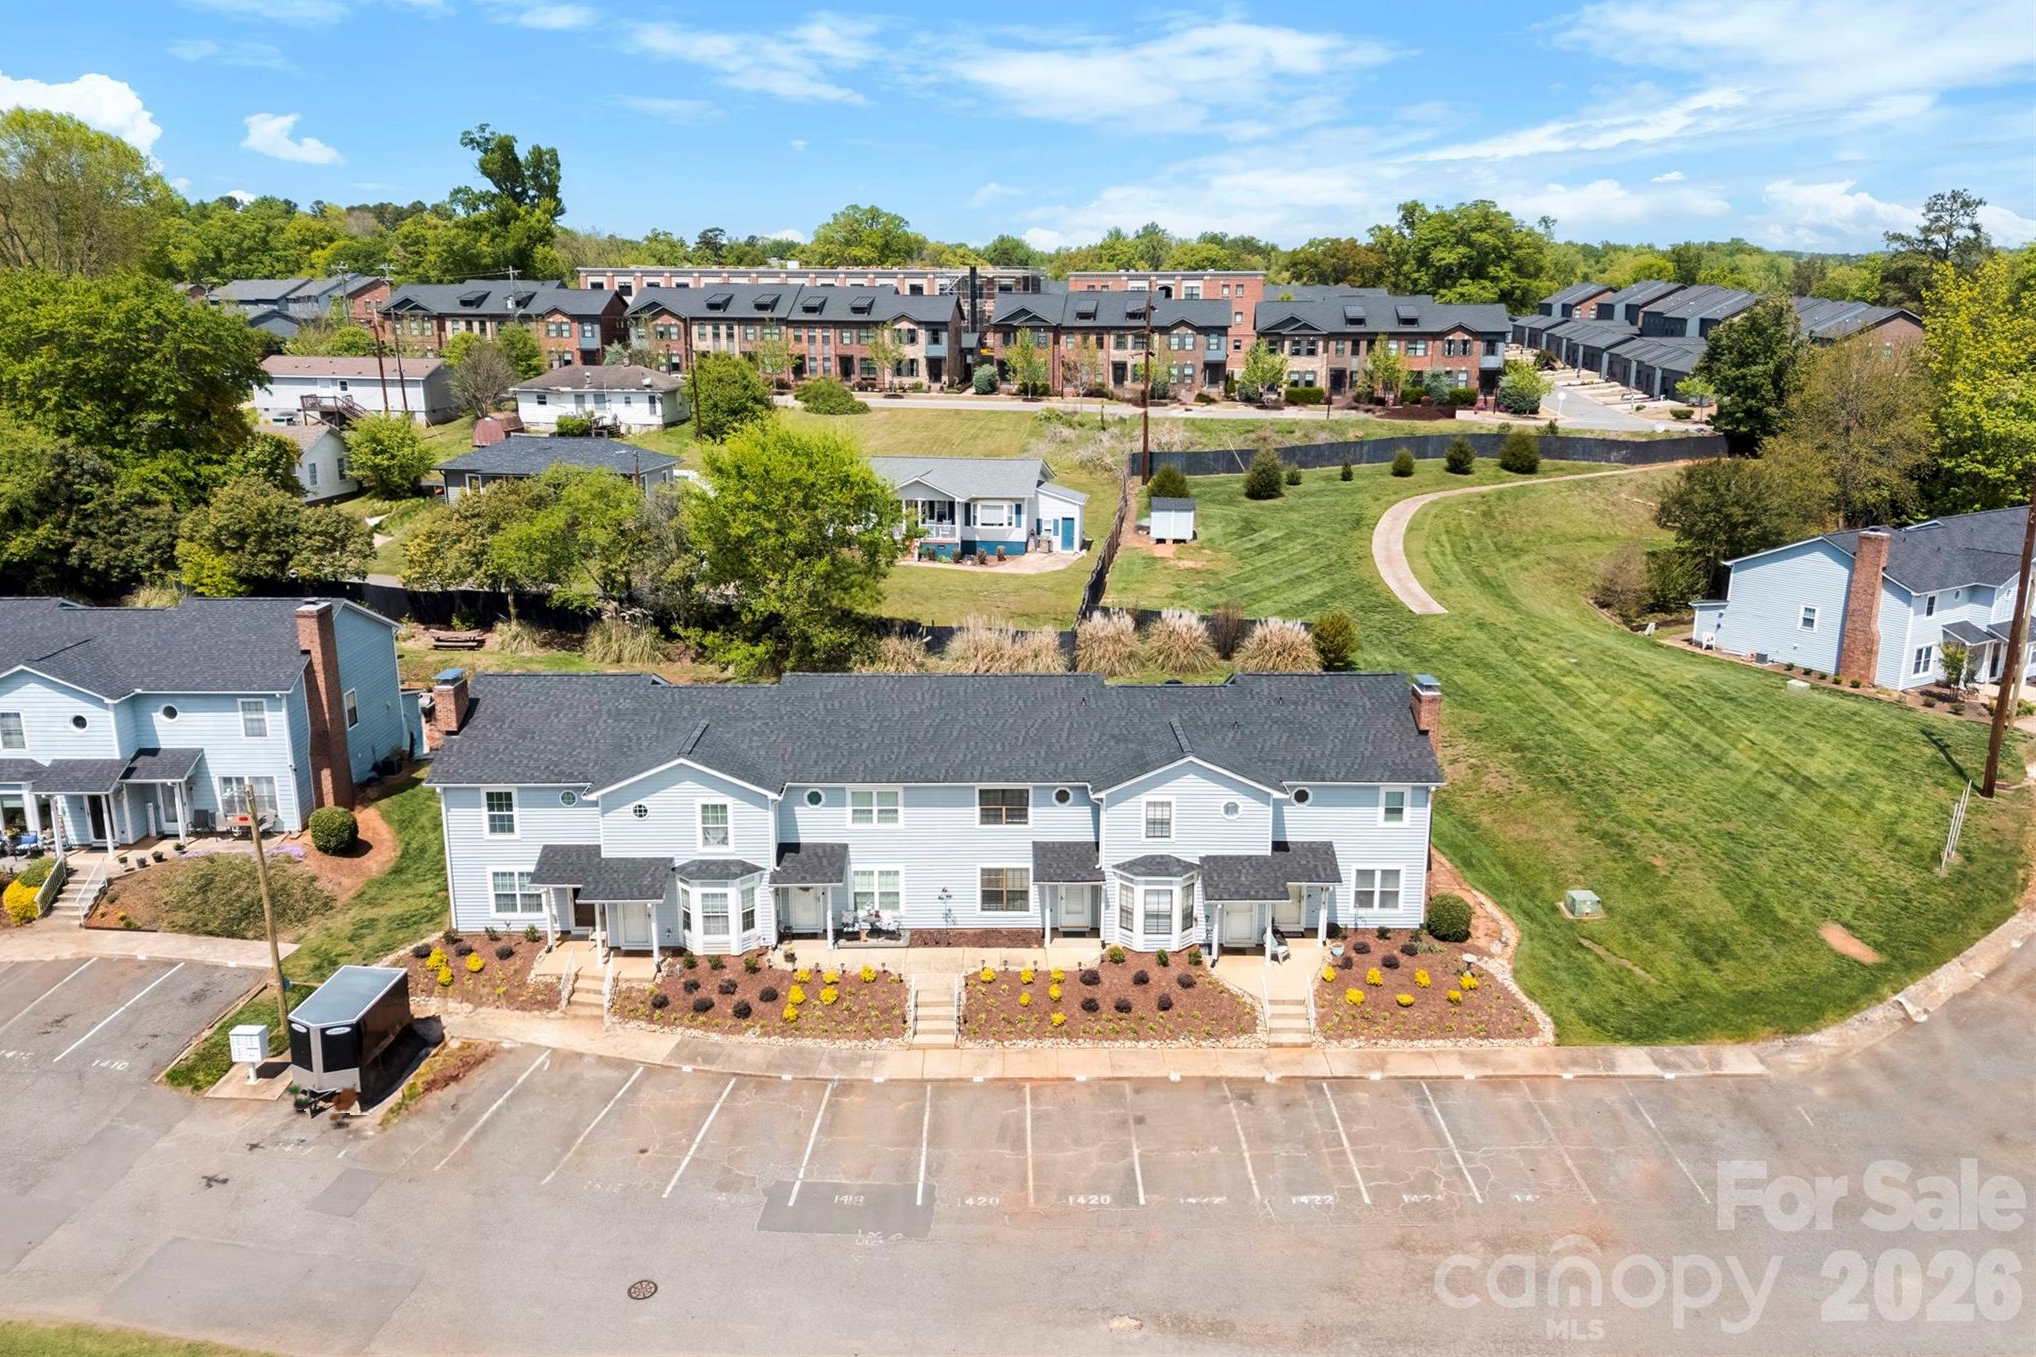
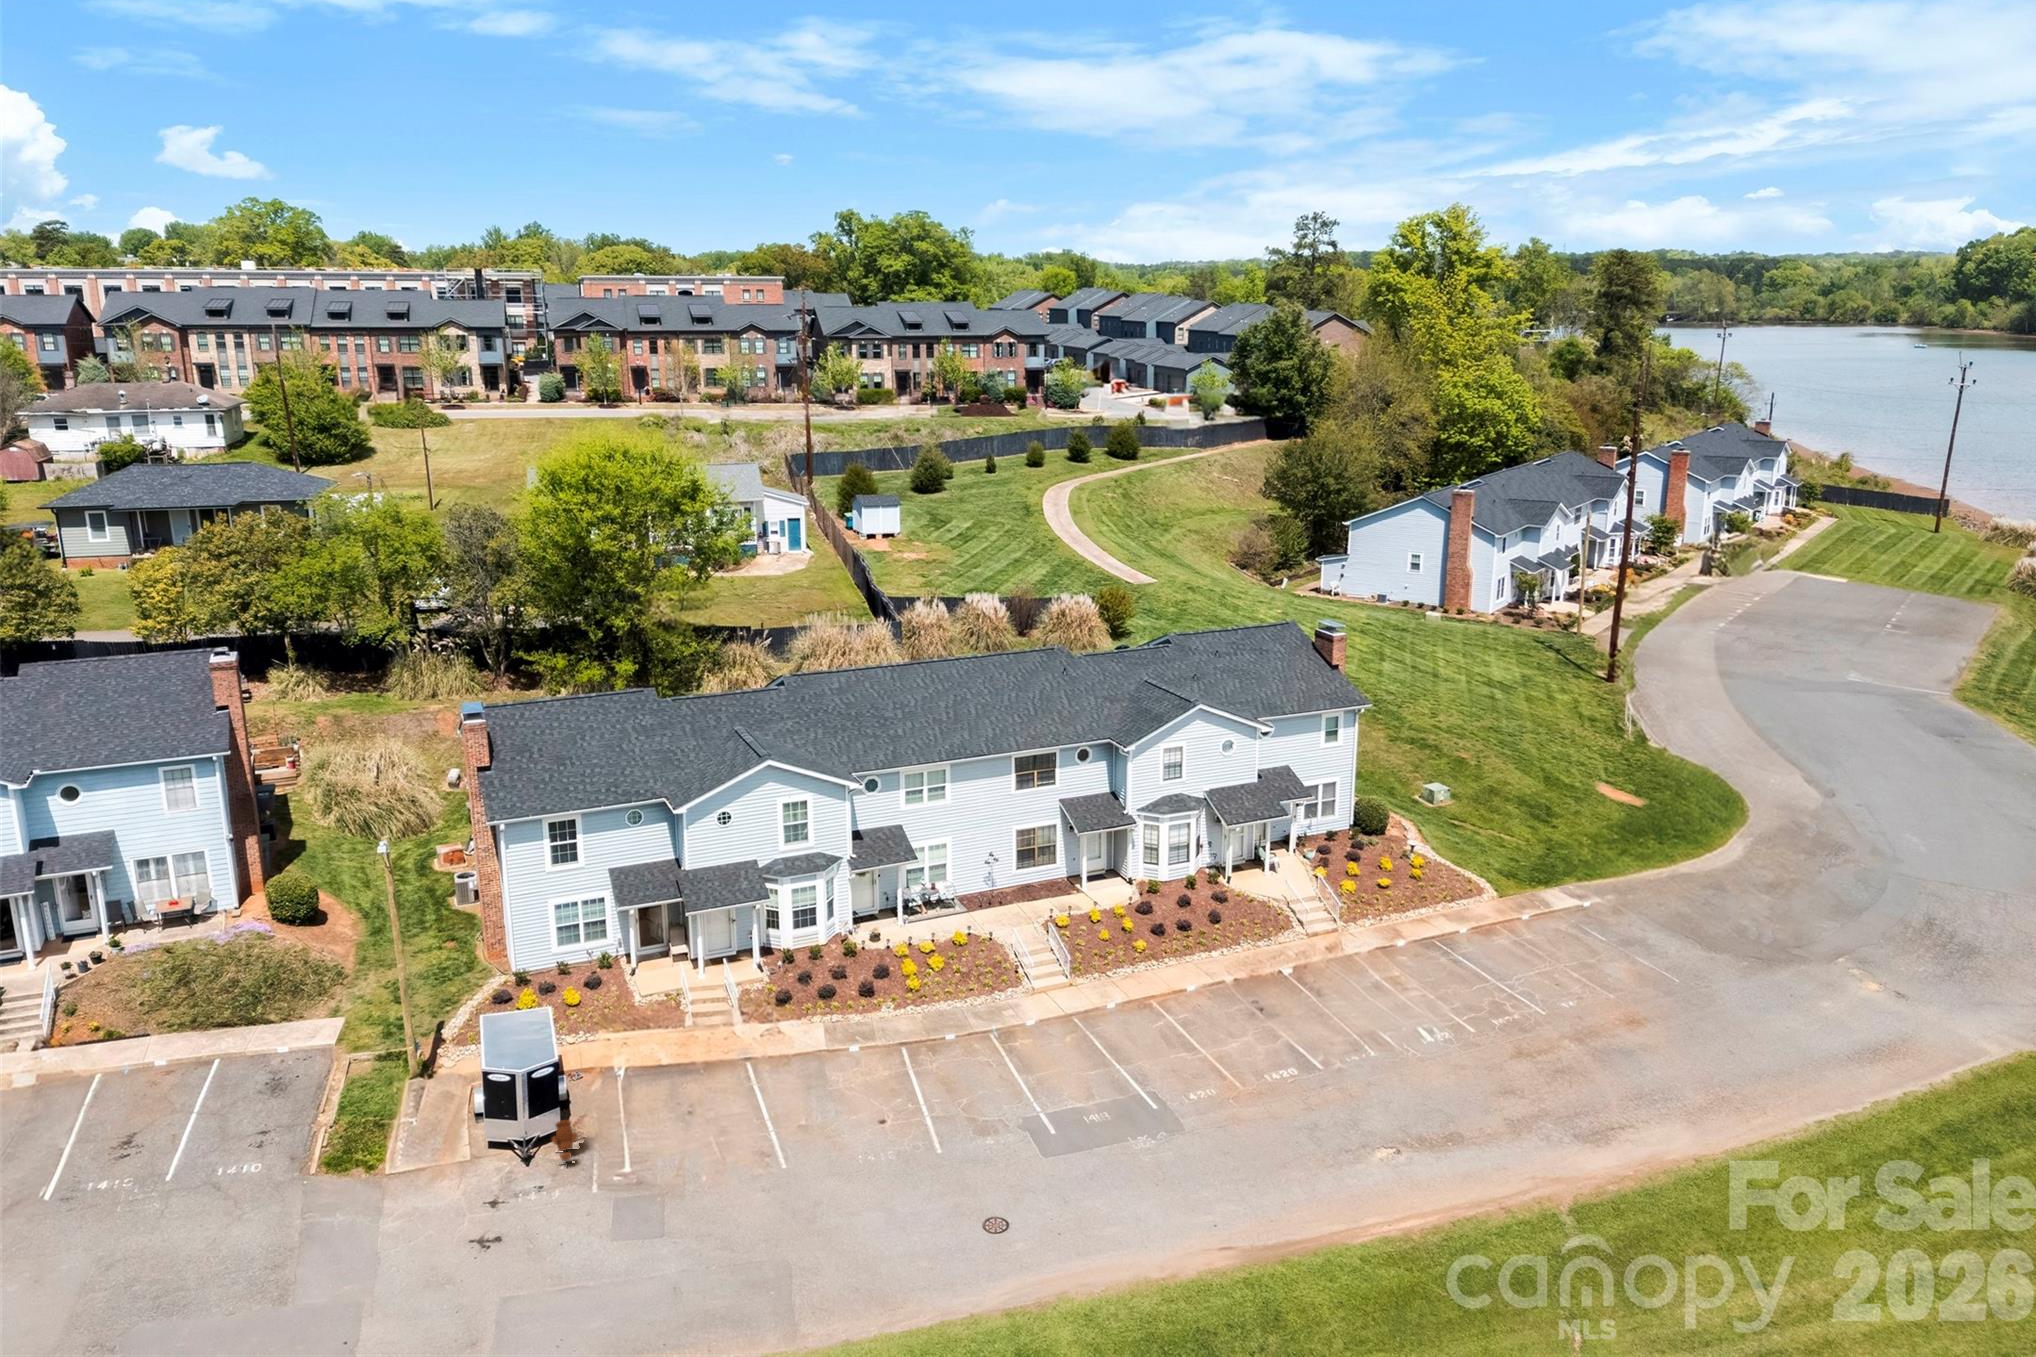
potted tree: present [285,1084,309,1110] -> none [498,1132,522,1160]

